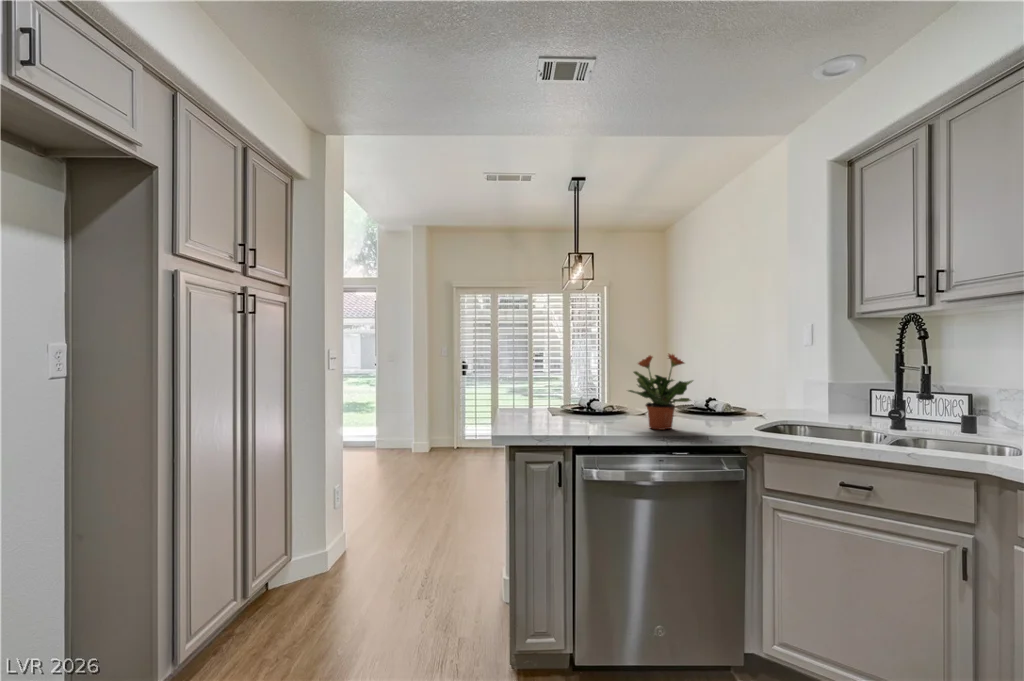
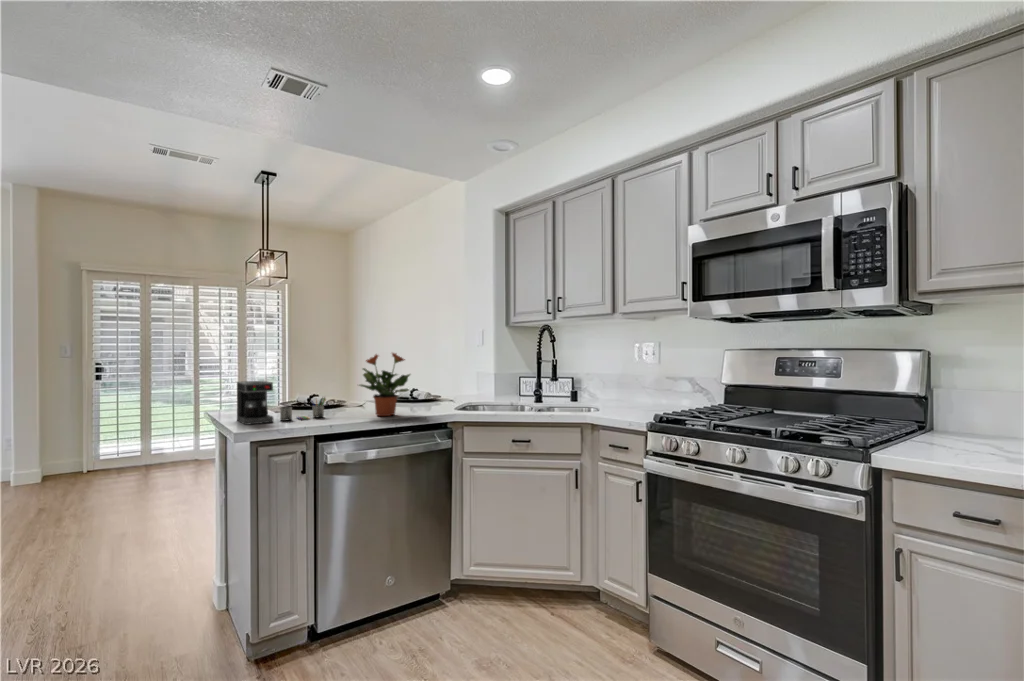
coffee maker: none [512,381,595,425] -> present [237,381,326,425]

